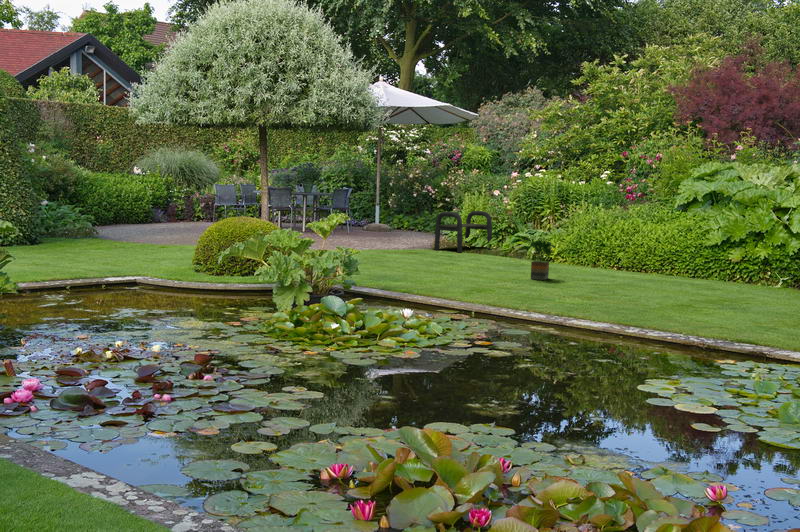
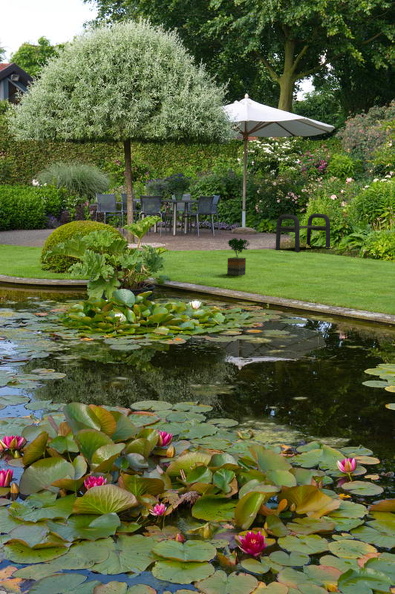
potted tree: present [531,240,555,280] -> present [227,238,249,275]

